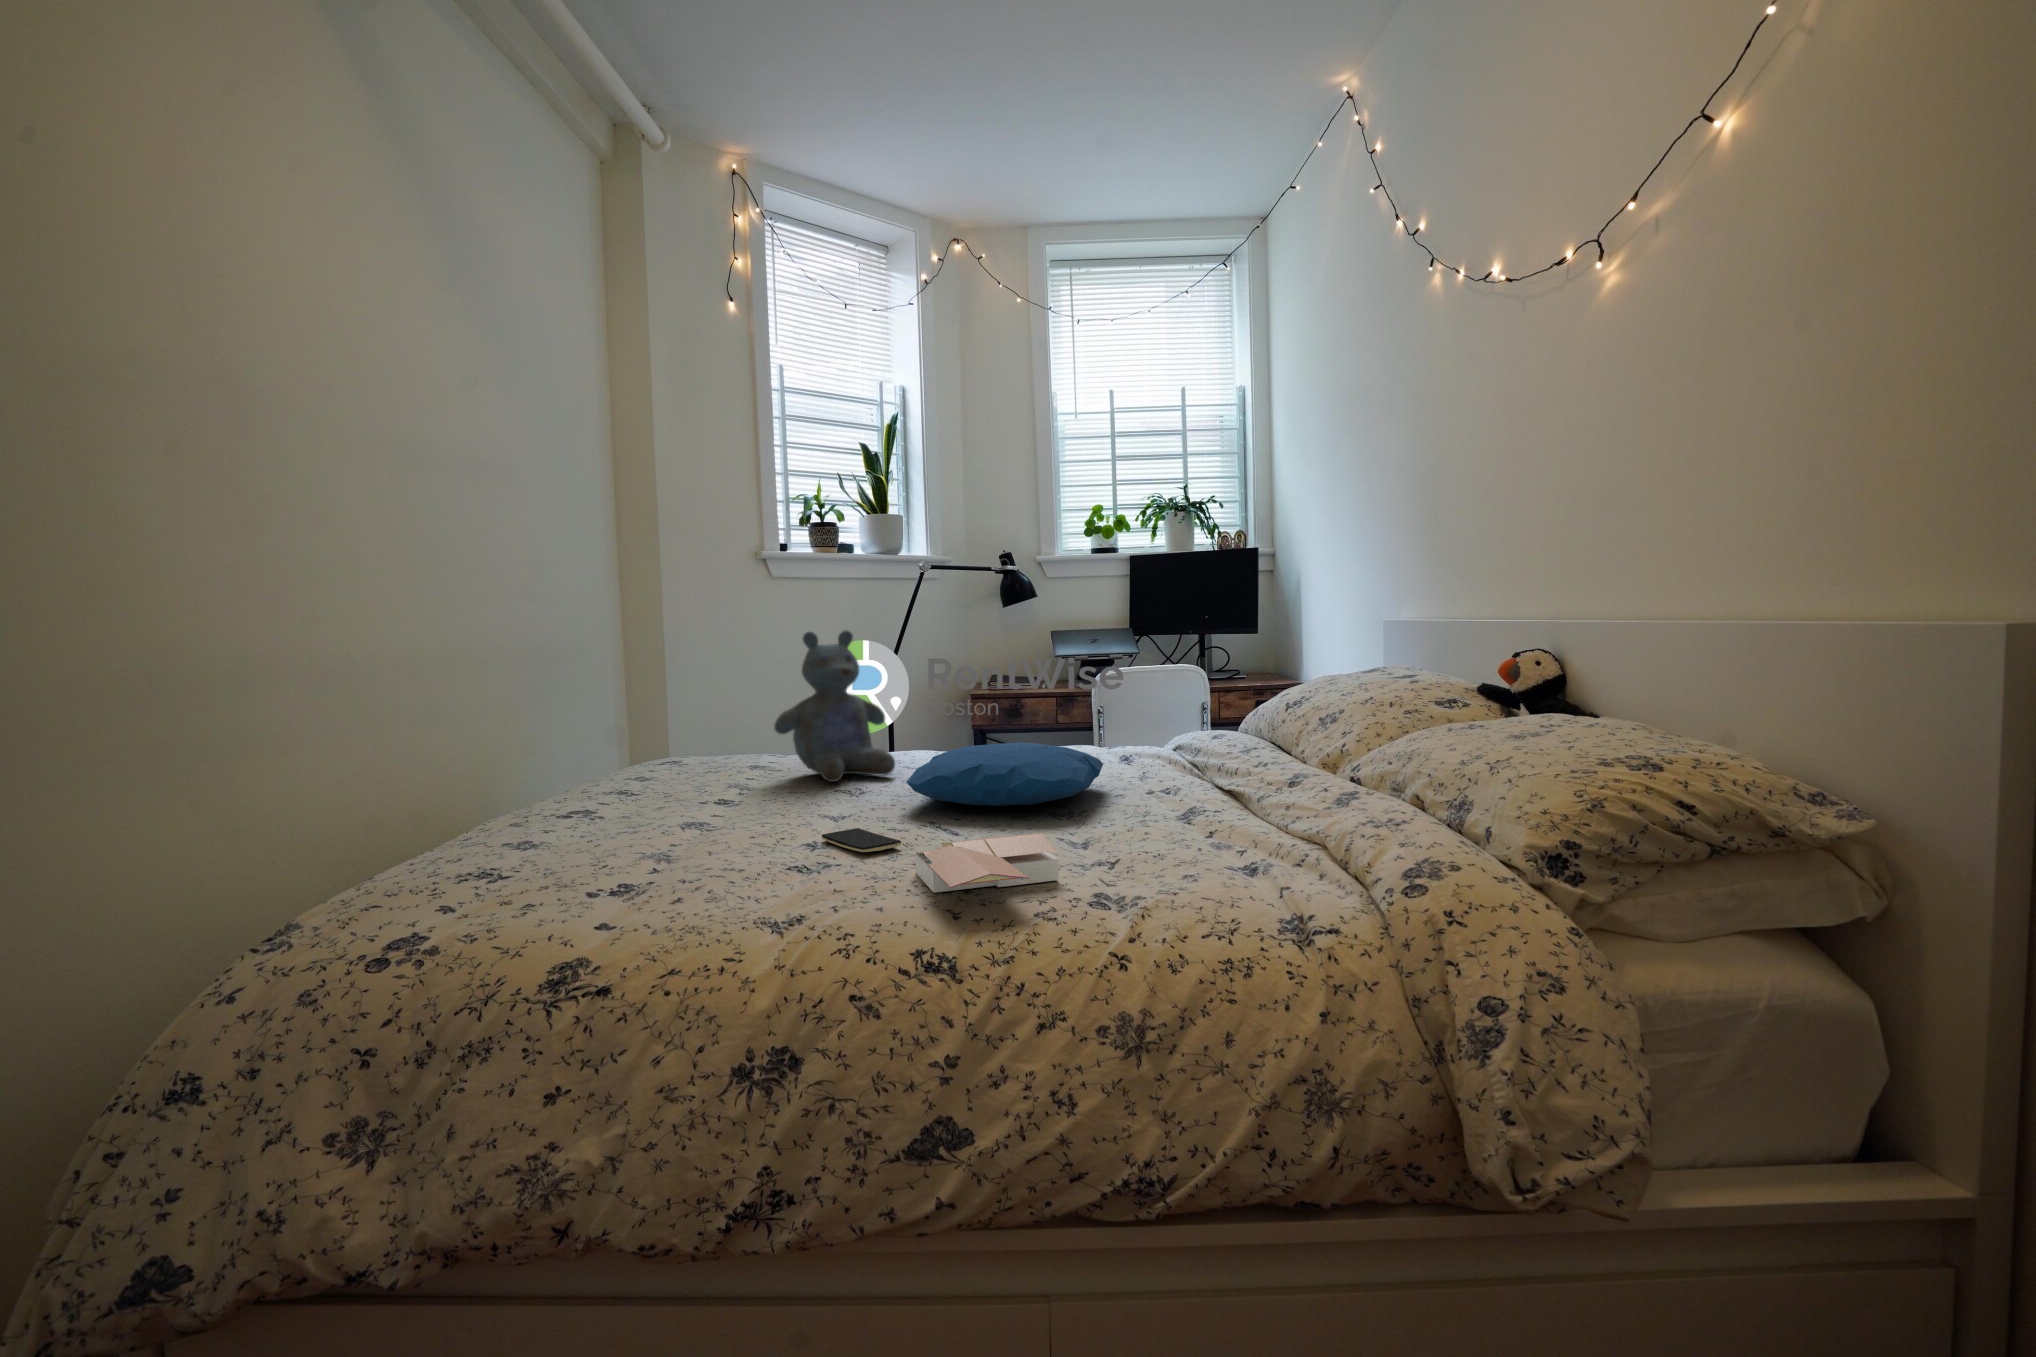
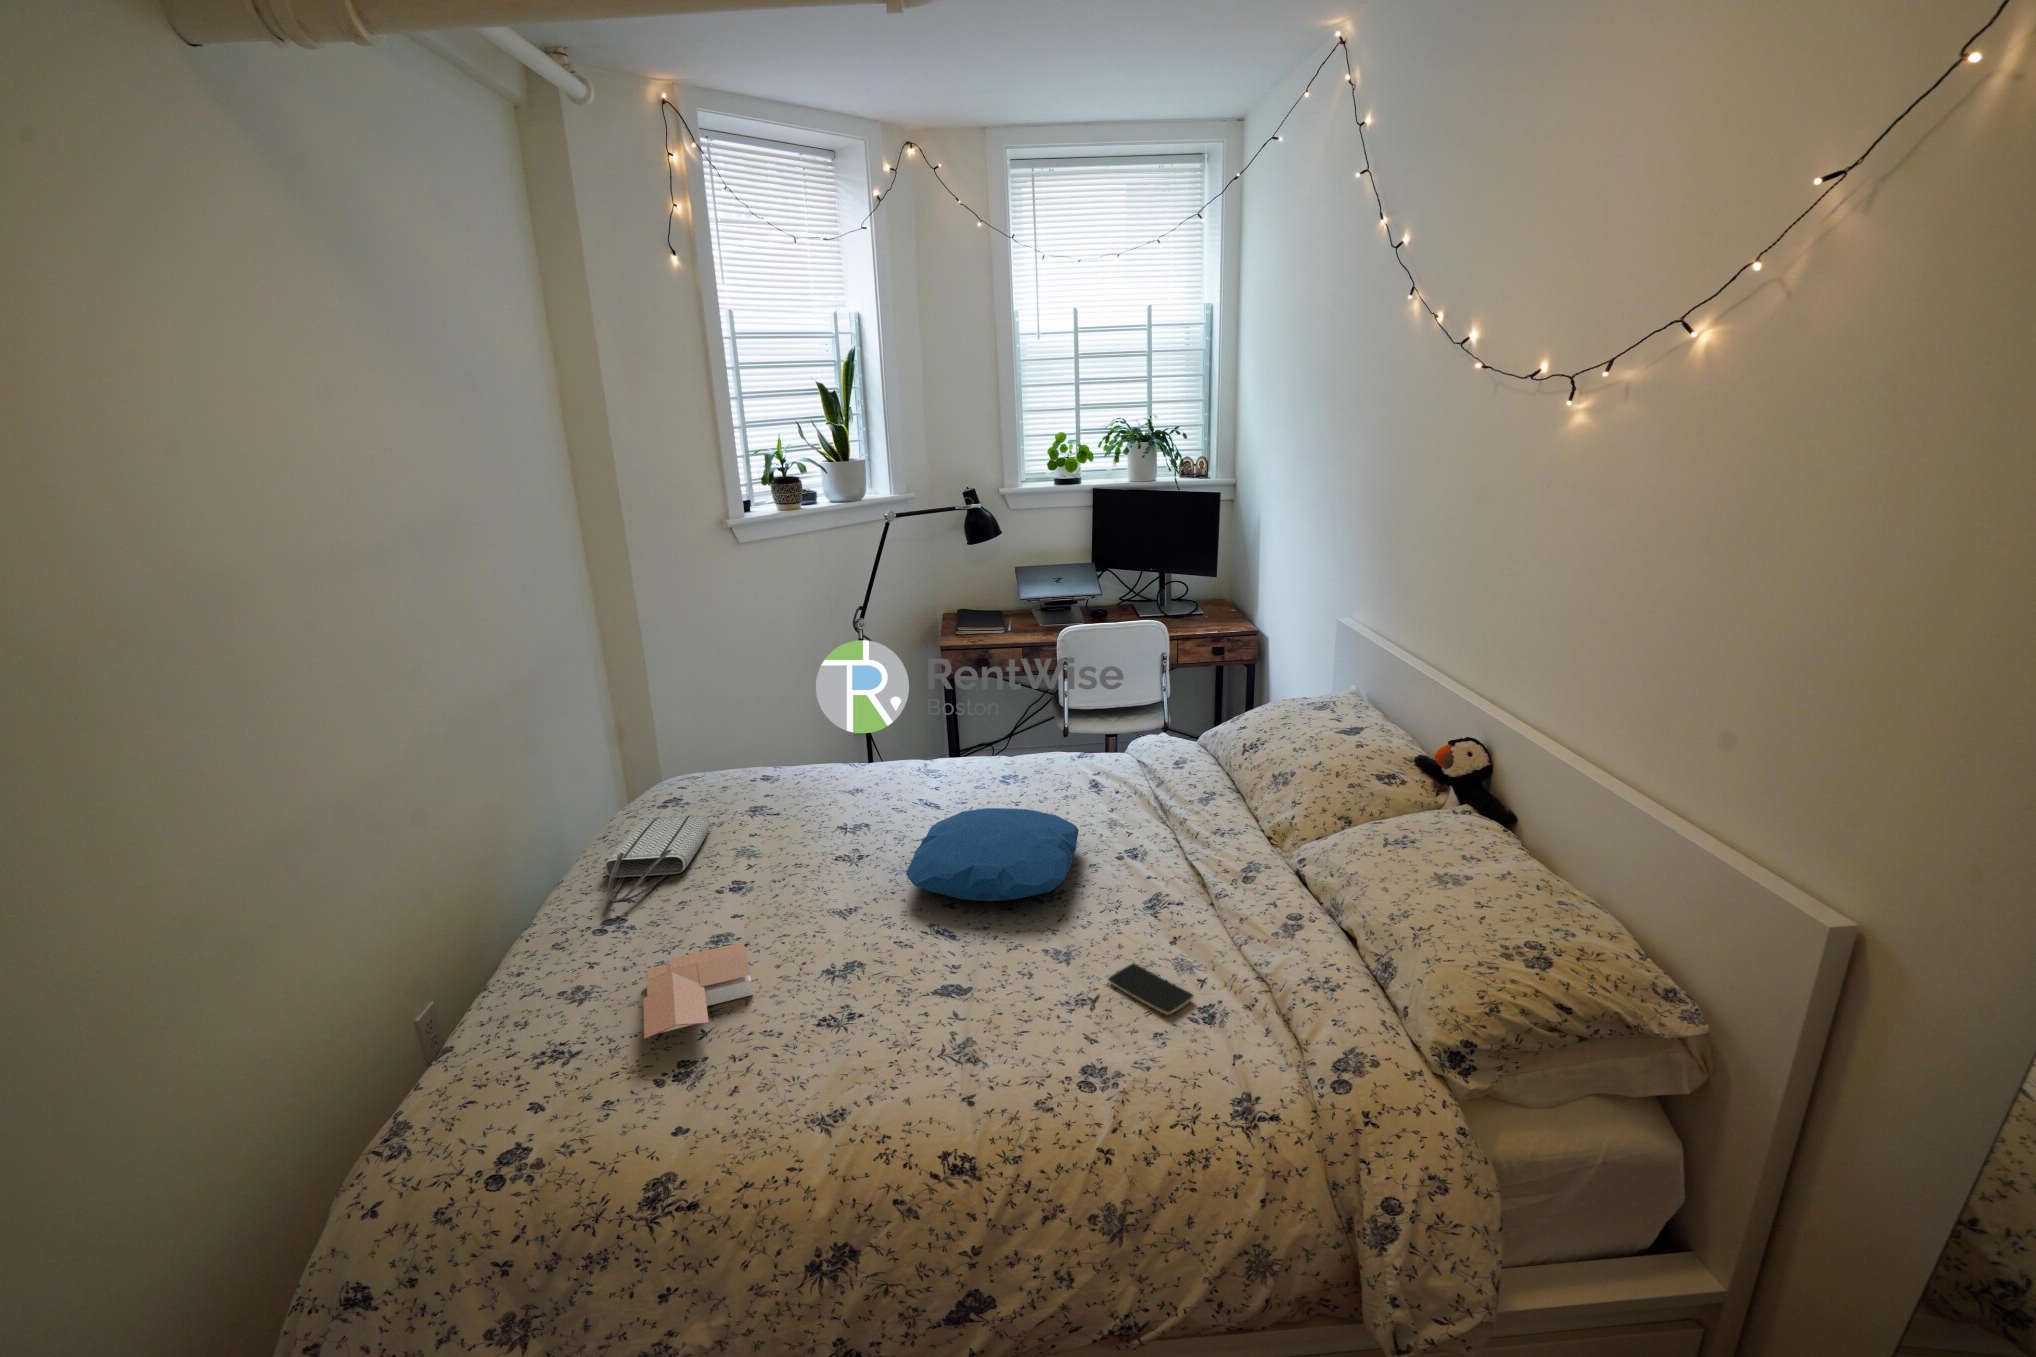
stuffed bear: present [774,630,895,782] -> none [774,686,888,838]
tote bag: none [577,763,702,805] -> present [605,816,710,903]
smartphone: present [822,828,901,852] -> present [1108,963,1193,1014]
book: present [915,833,1058,893] -> present [643,942,753,1039]

